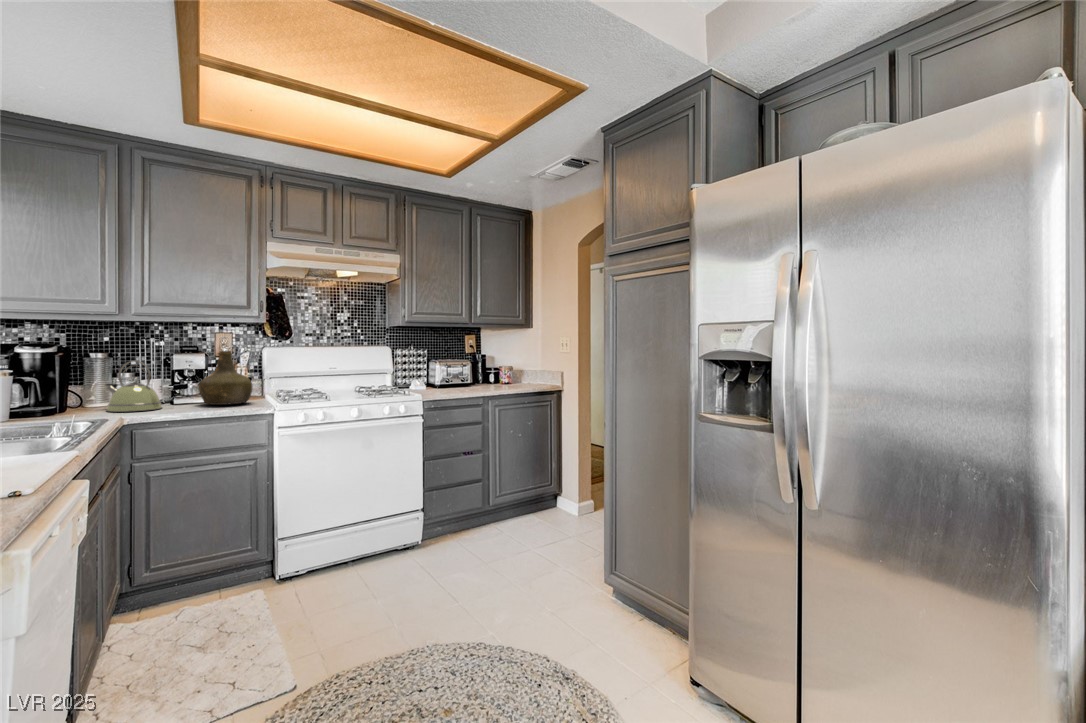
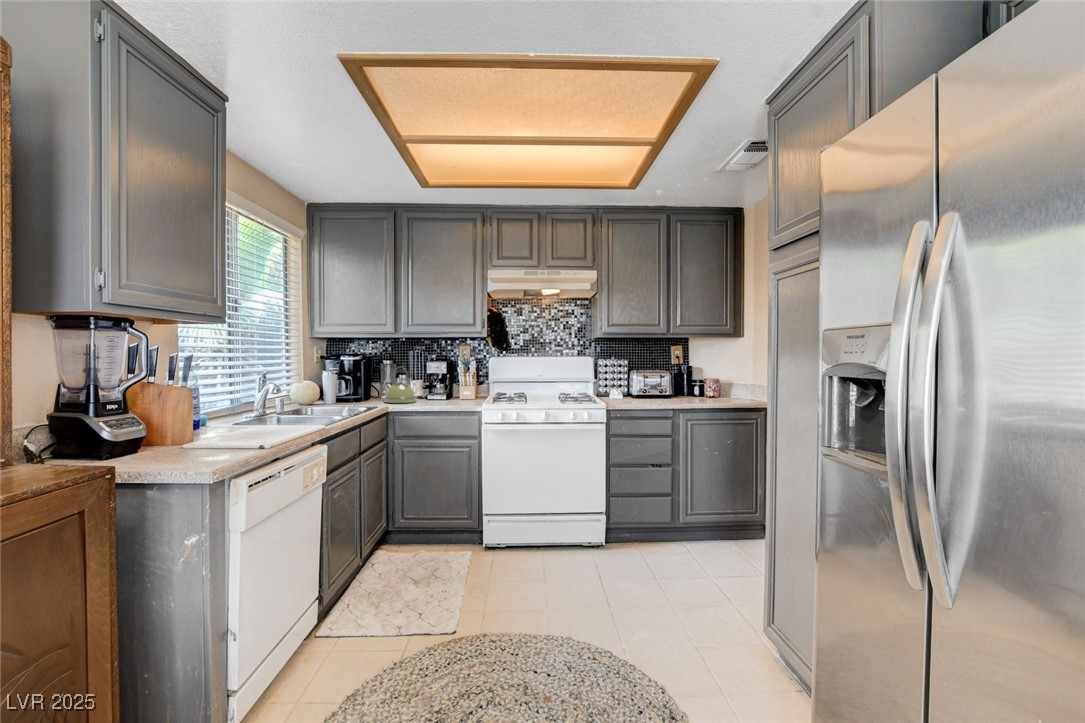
bottle: present [199,351,252,405] -> none [439,360,475,402]

